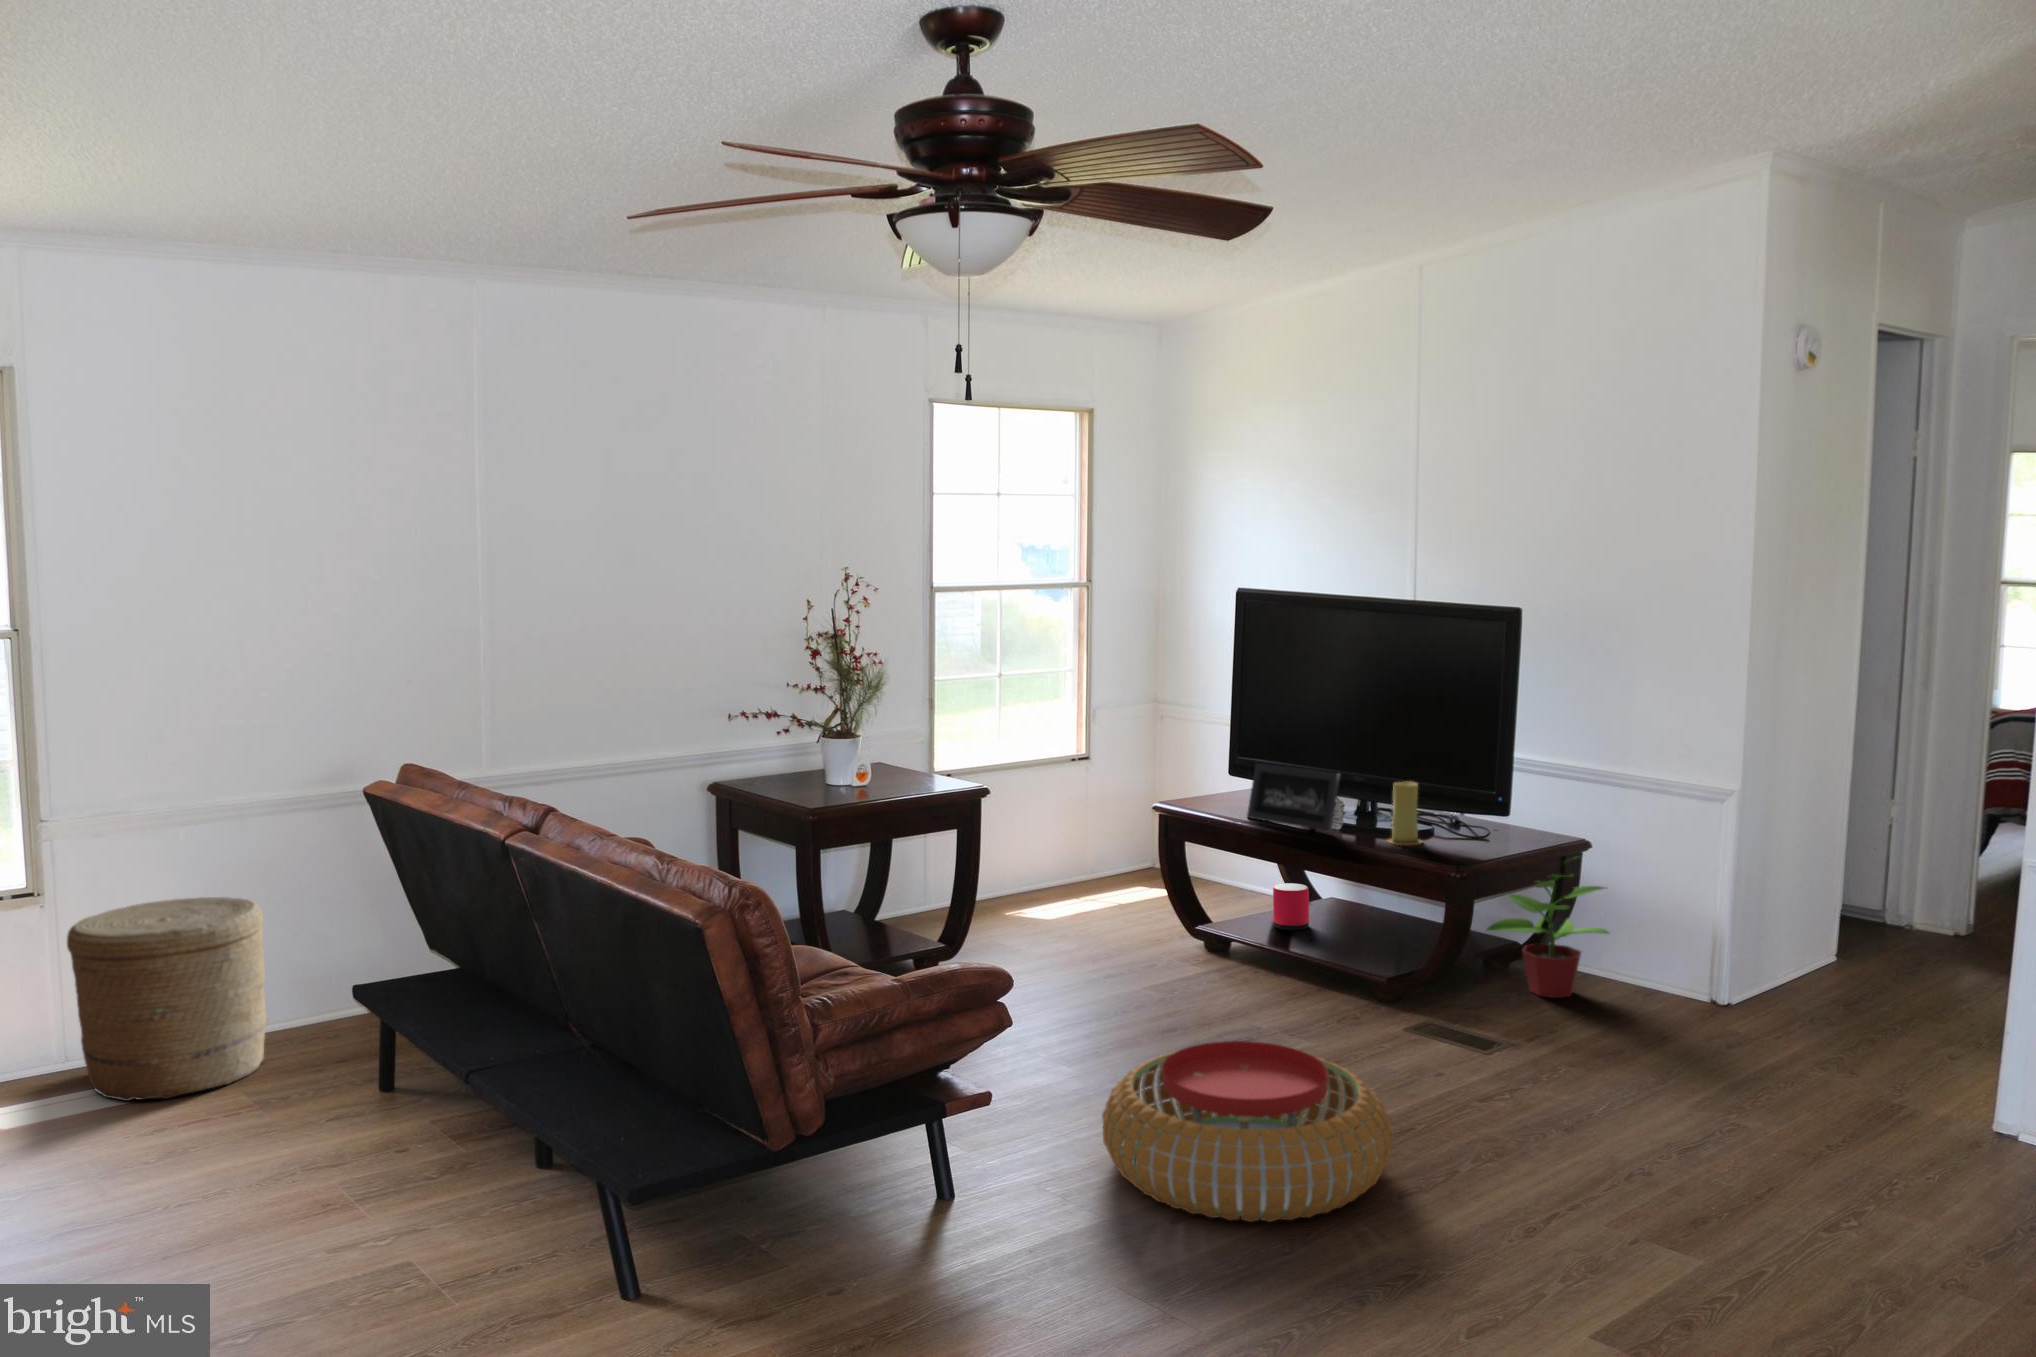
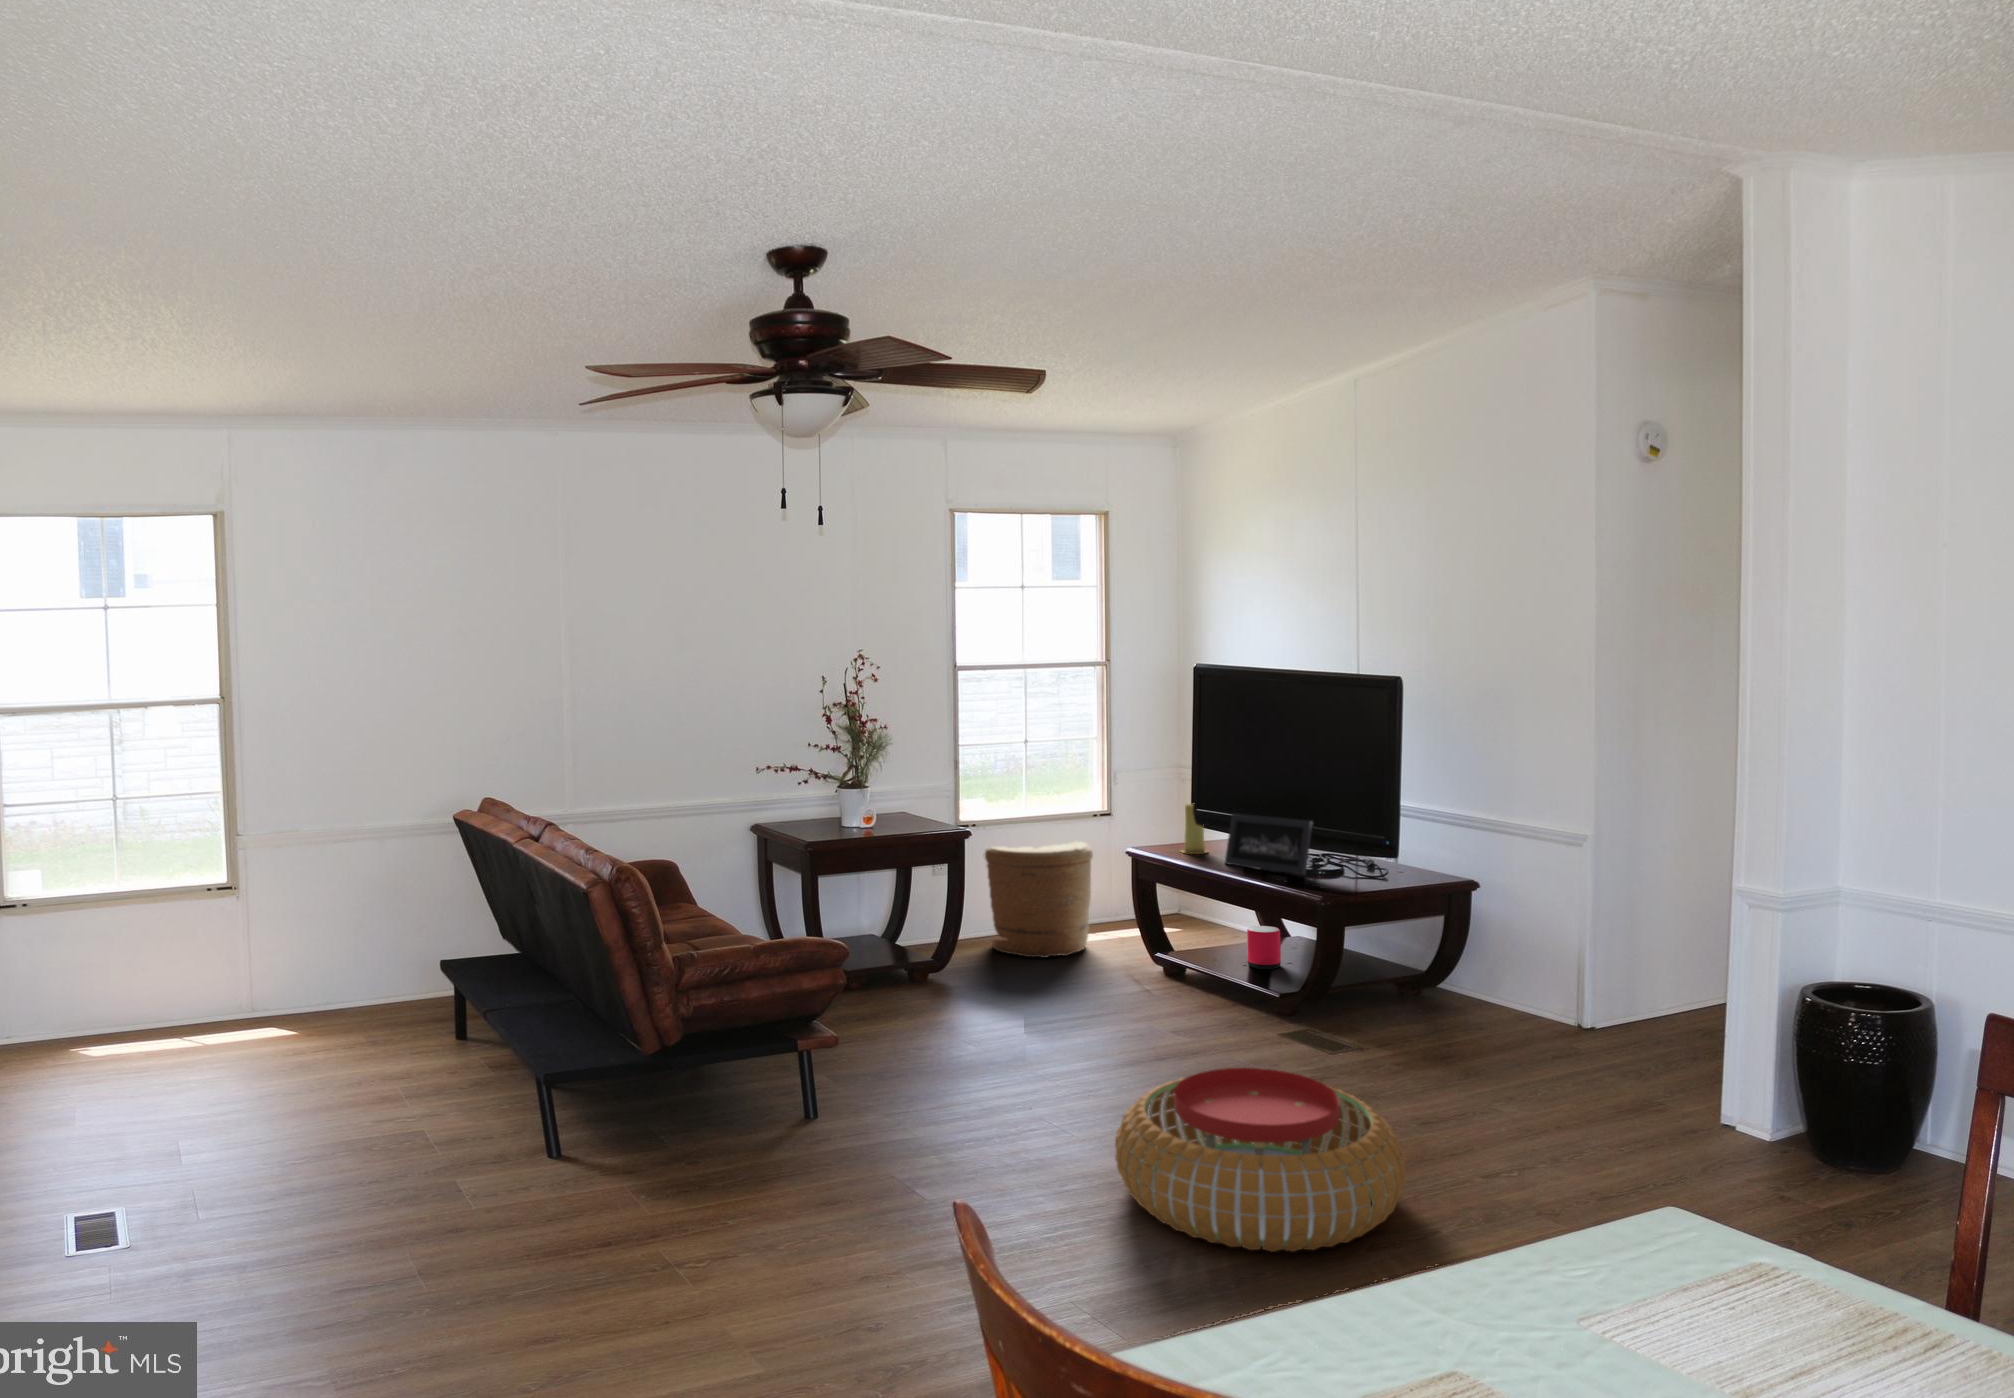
candle: present [1388,782,1422,845] -> present [1181,804,1207,854]
potted plant: present [1487,857,1609,998] -> none [1452,888,1571,1031]
basket: present [67,897,268,1101] -> present [985,842,1093,958]

